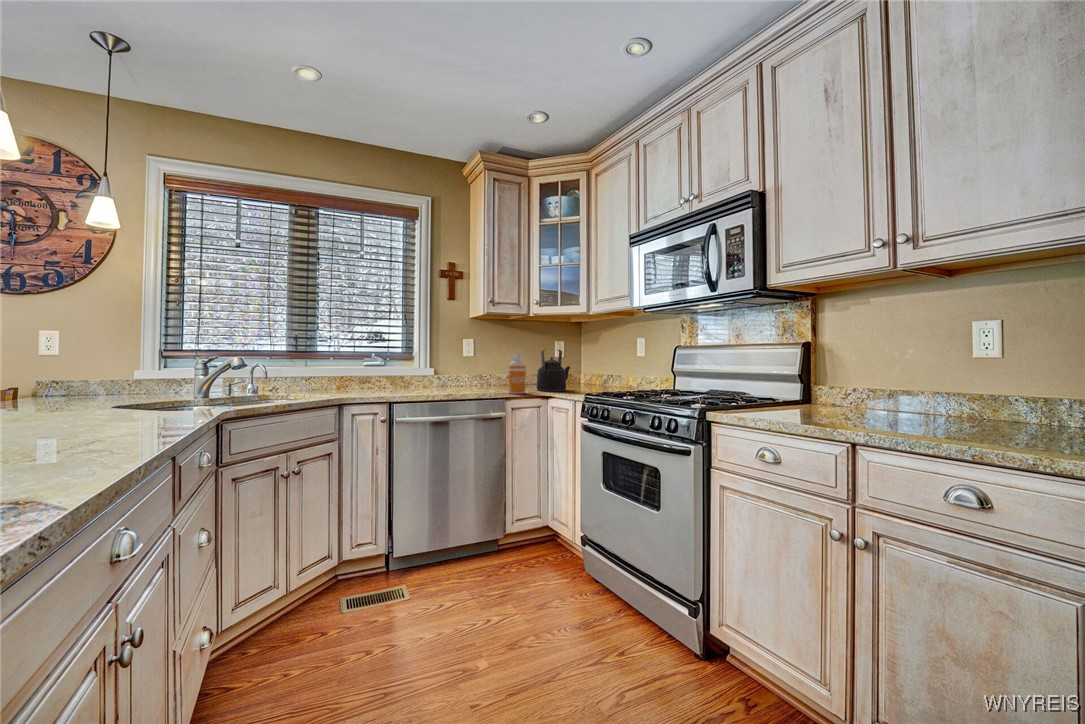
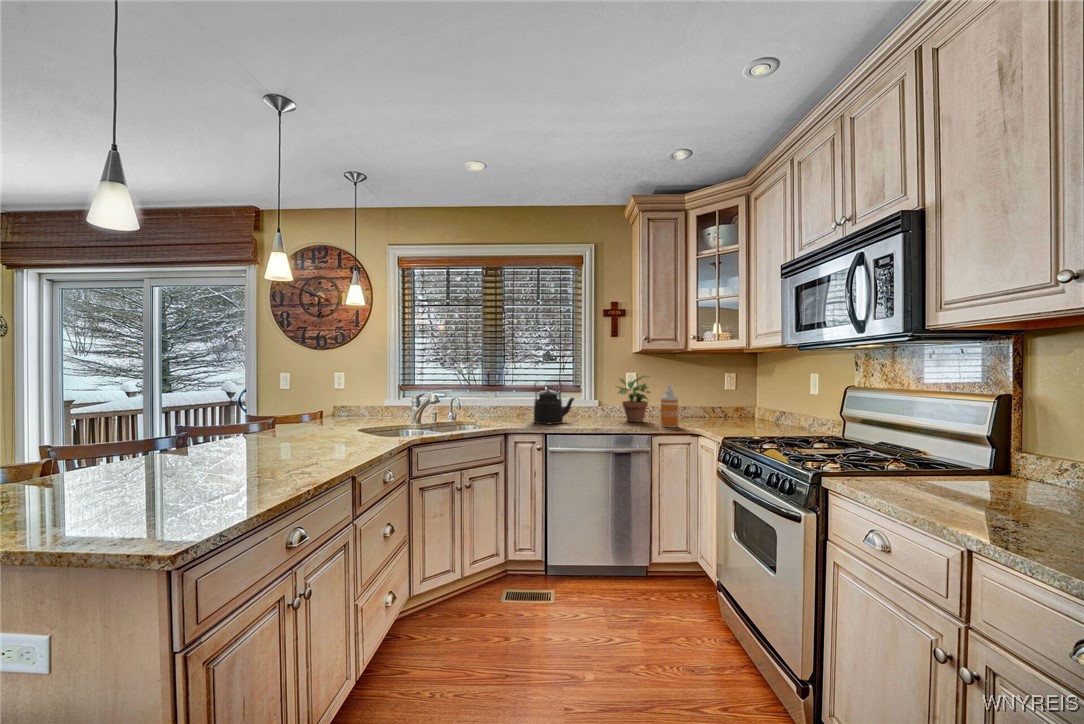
potted plant: none [458,343,496,391] -> present [617,375,650,422]
kettle: present [537,350,570,392] -> present [534,382,574,424]

